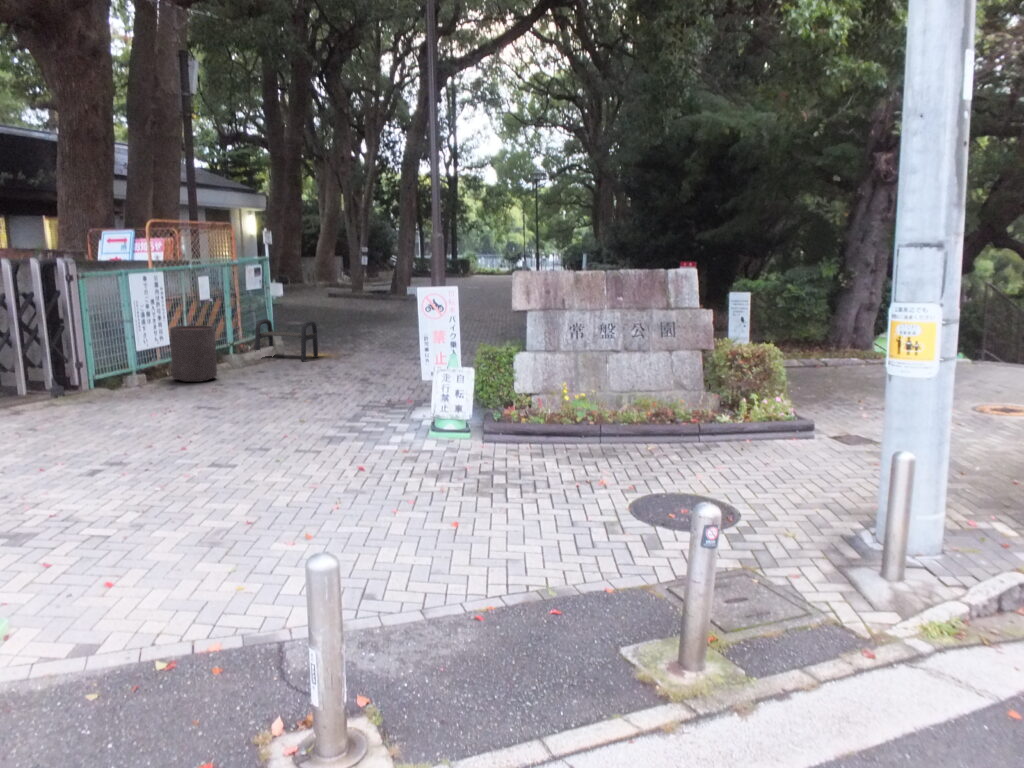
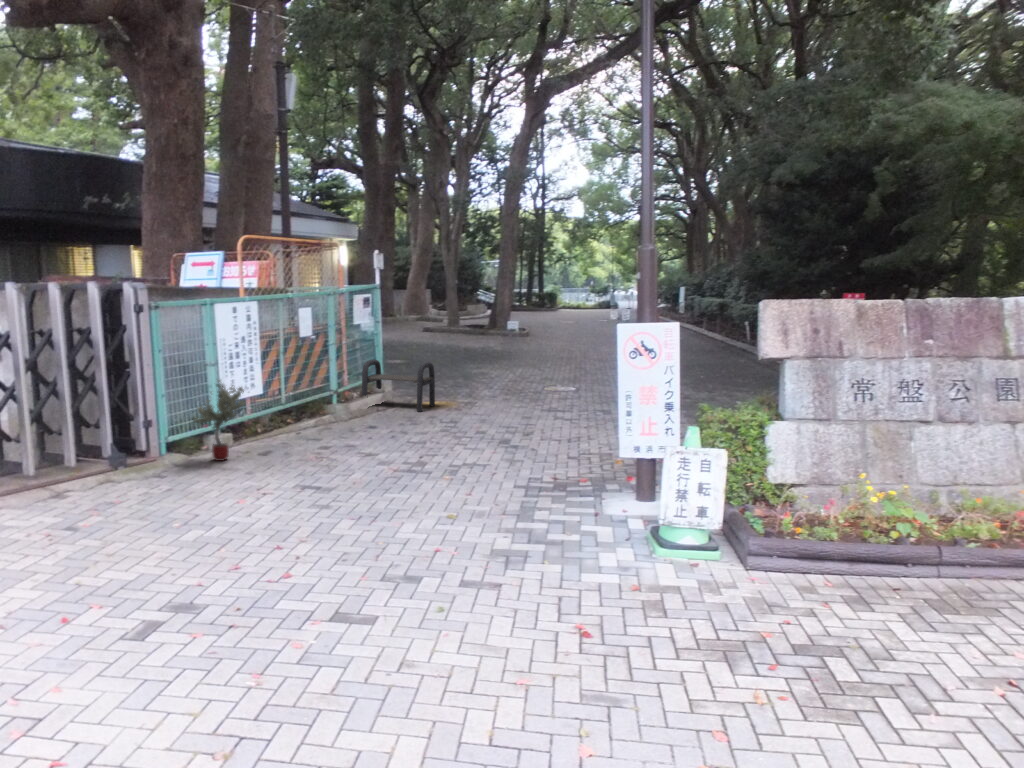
trash can: present [170,325,217,382] -> none [264,369,320,442]
potted tree: none [112,331,155,394] -> present [193,380,245,461]

